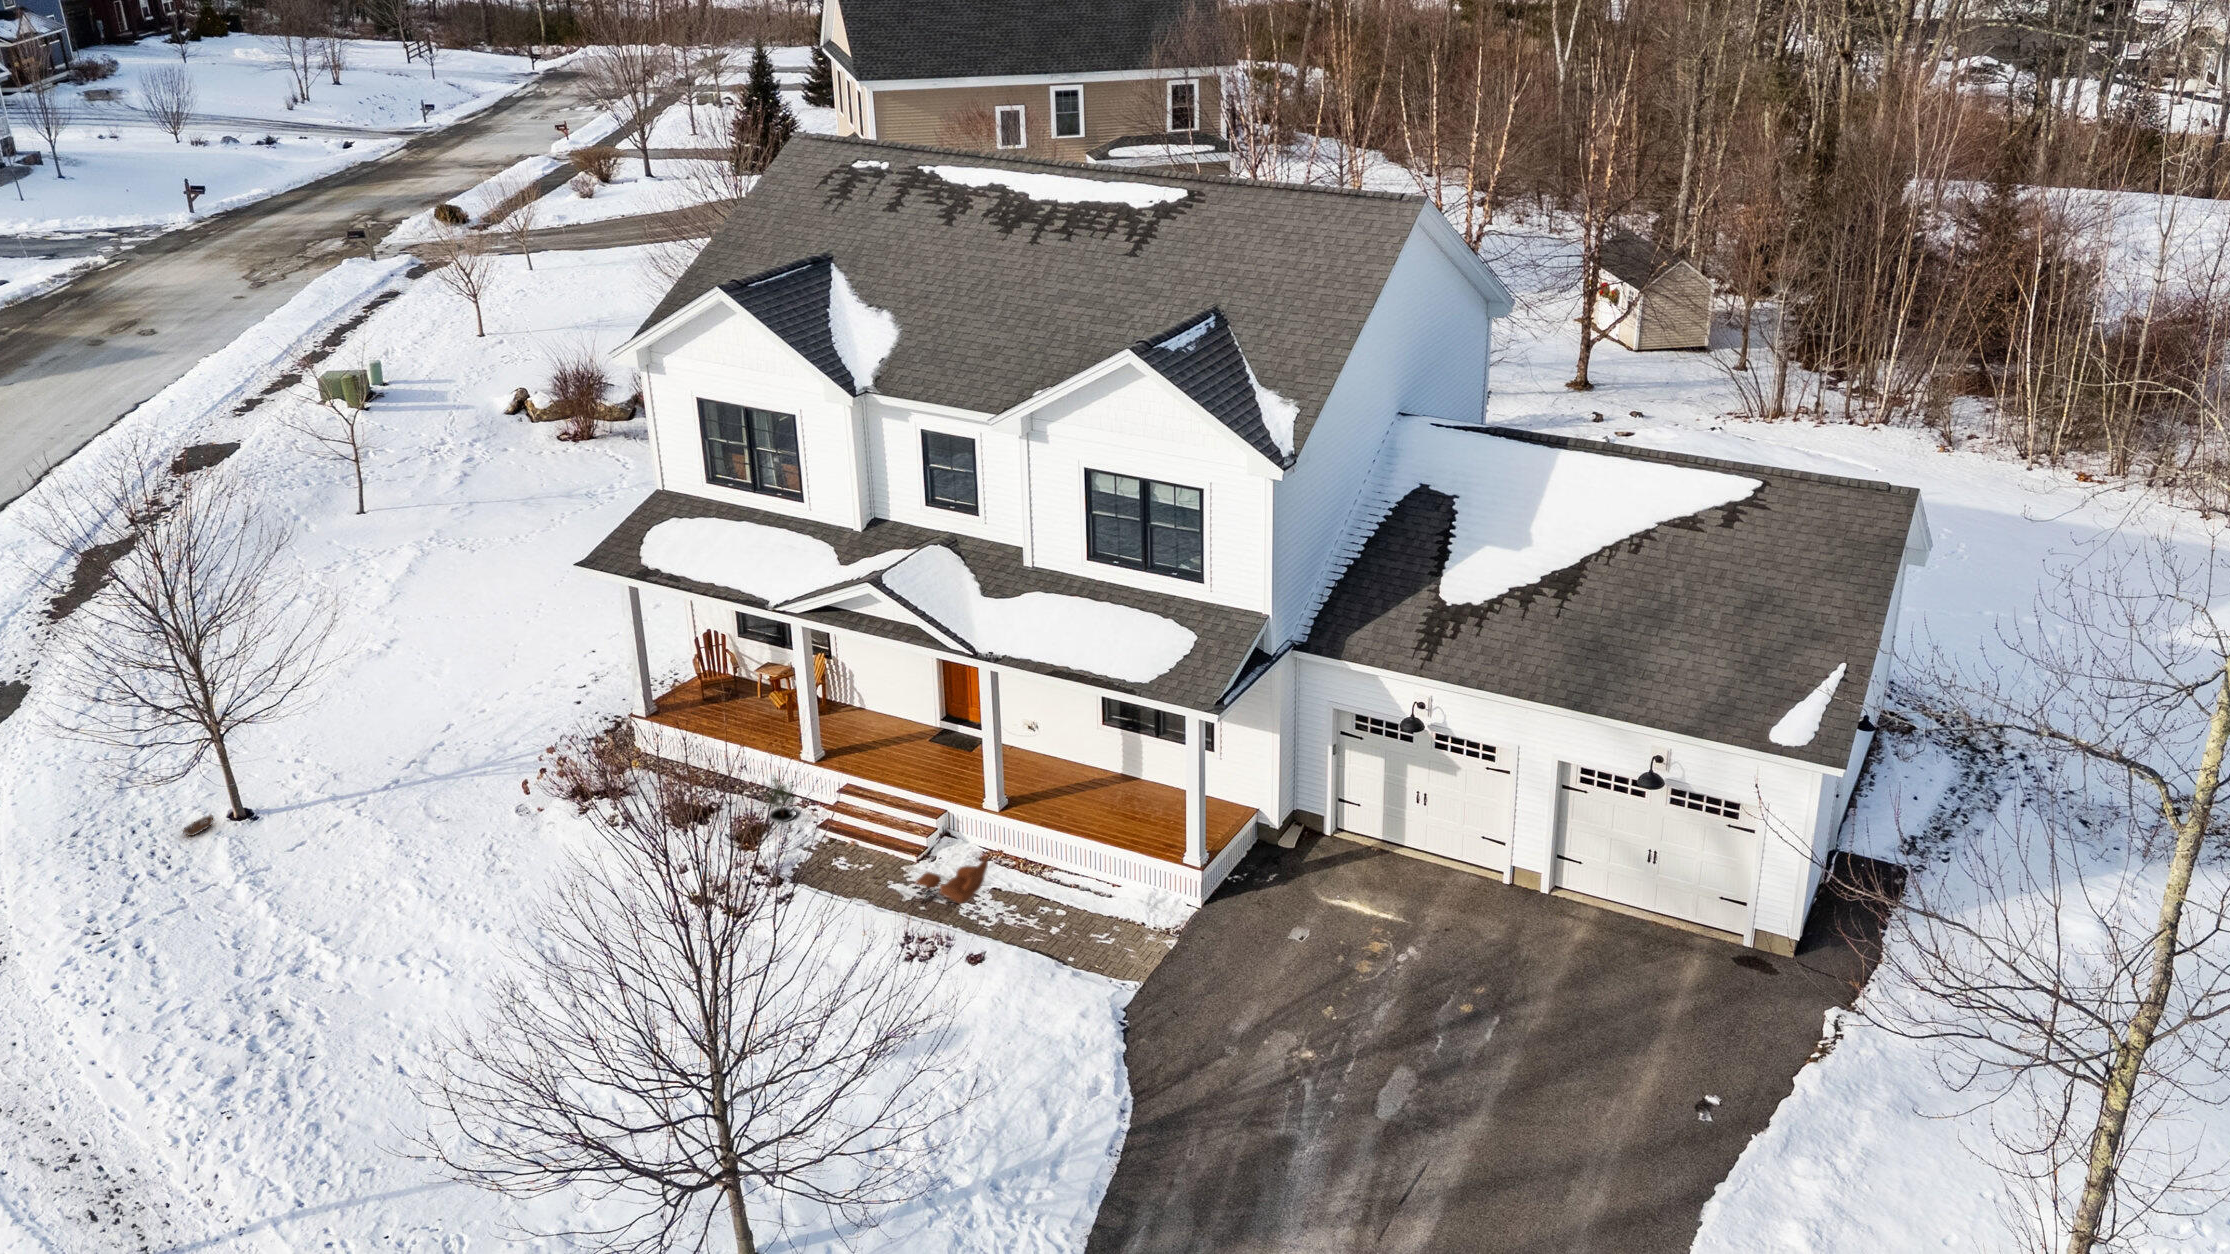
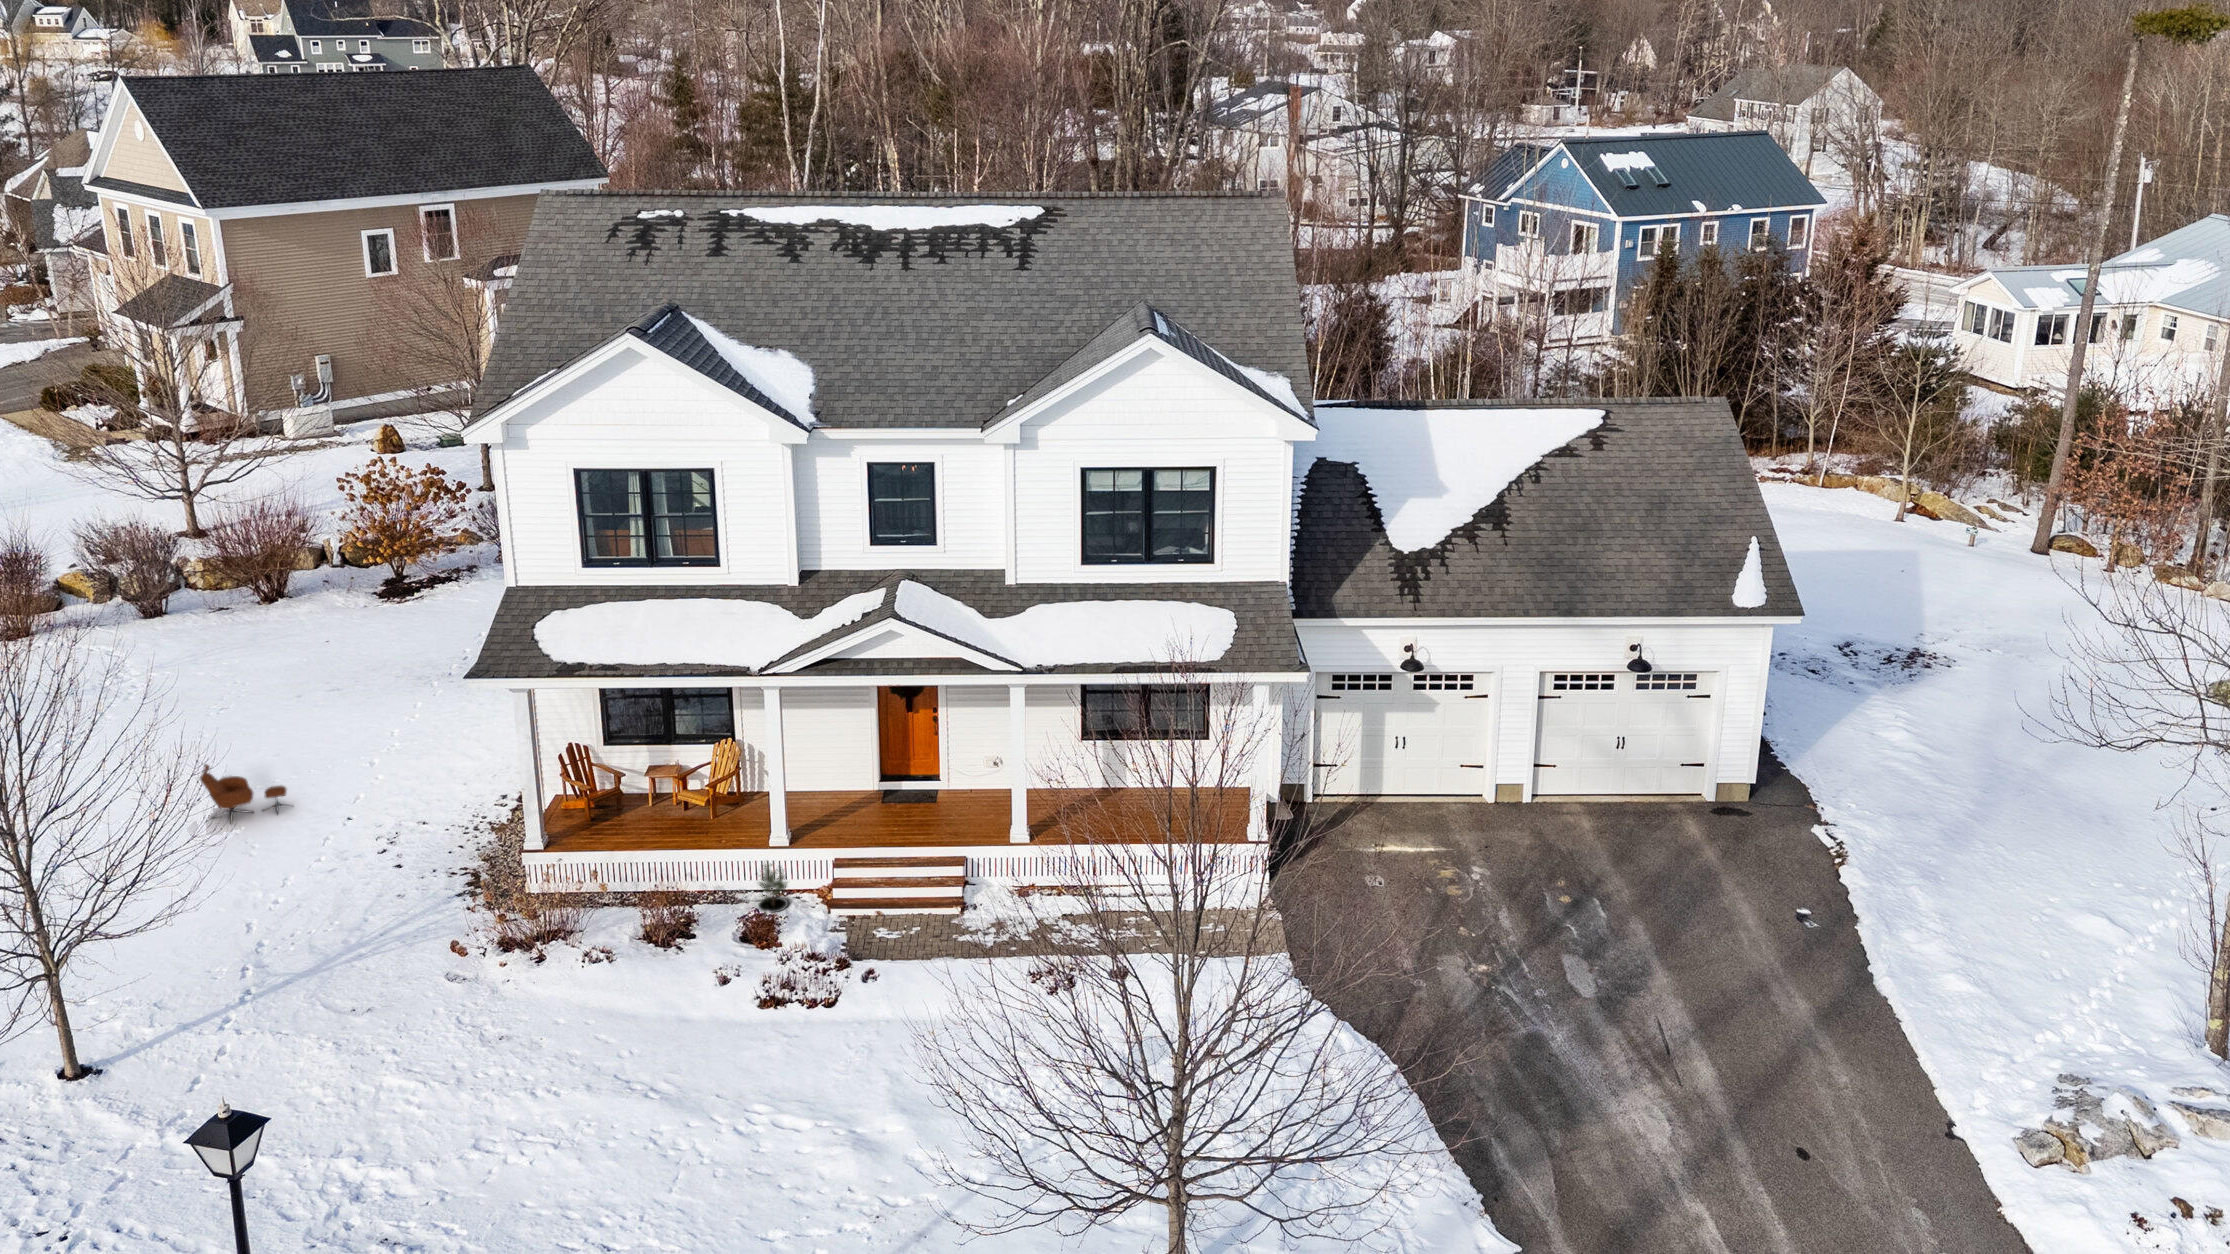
basket: present [183,815,213,836] -> none [21,1070,69,1108]
lounge chair: present [916,858,988,904] -> present [200,764,286,821]

